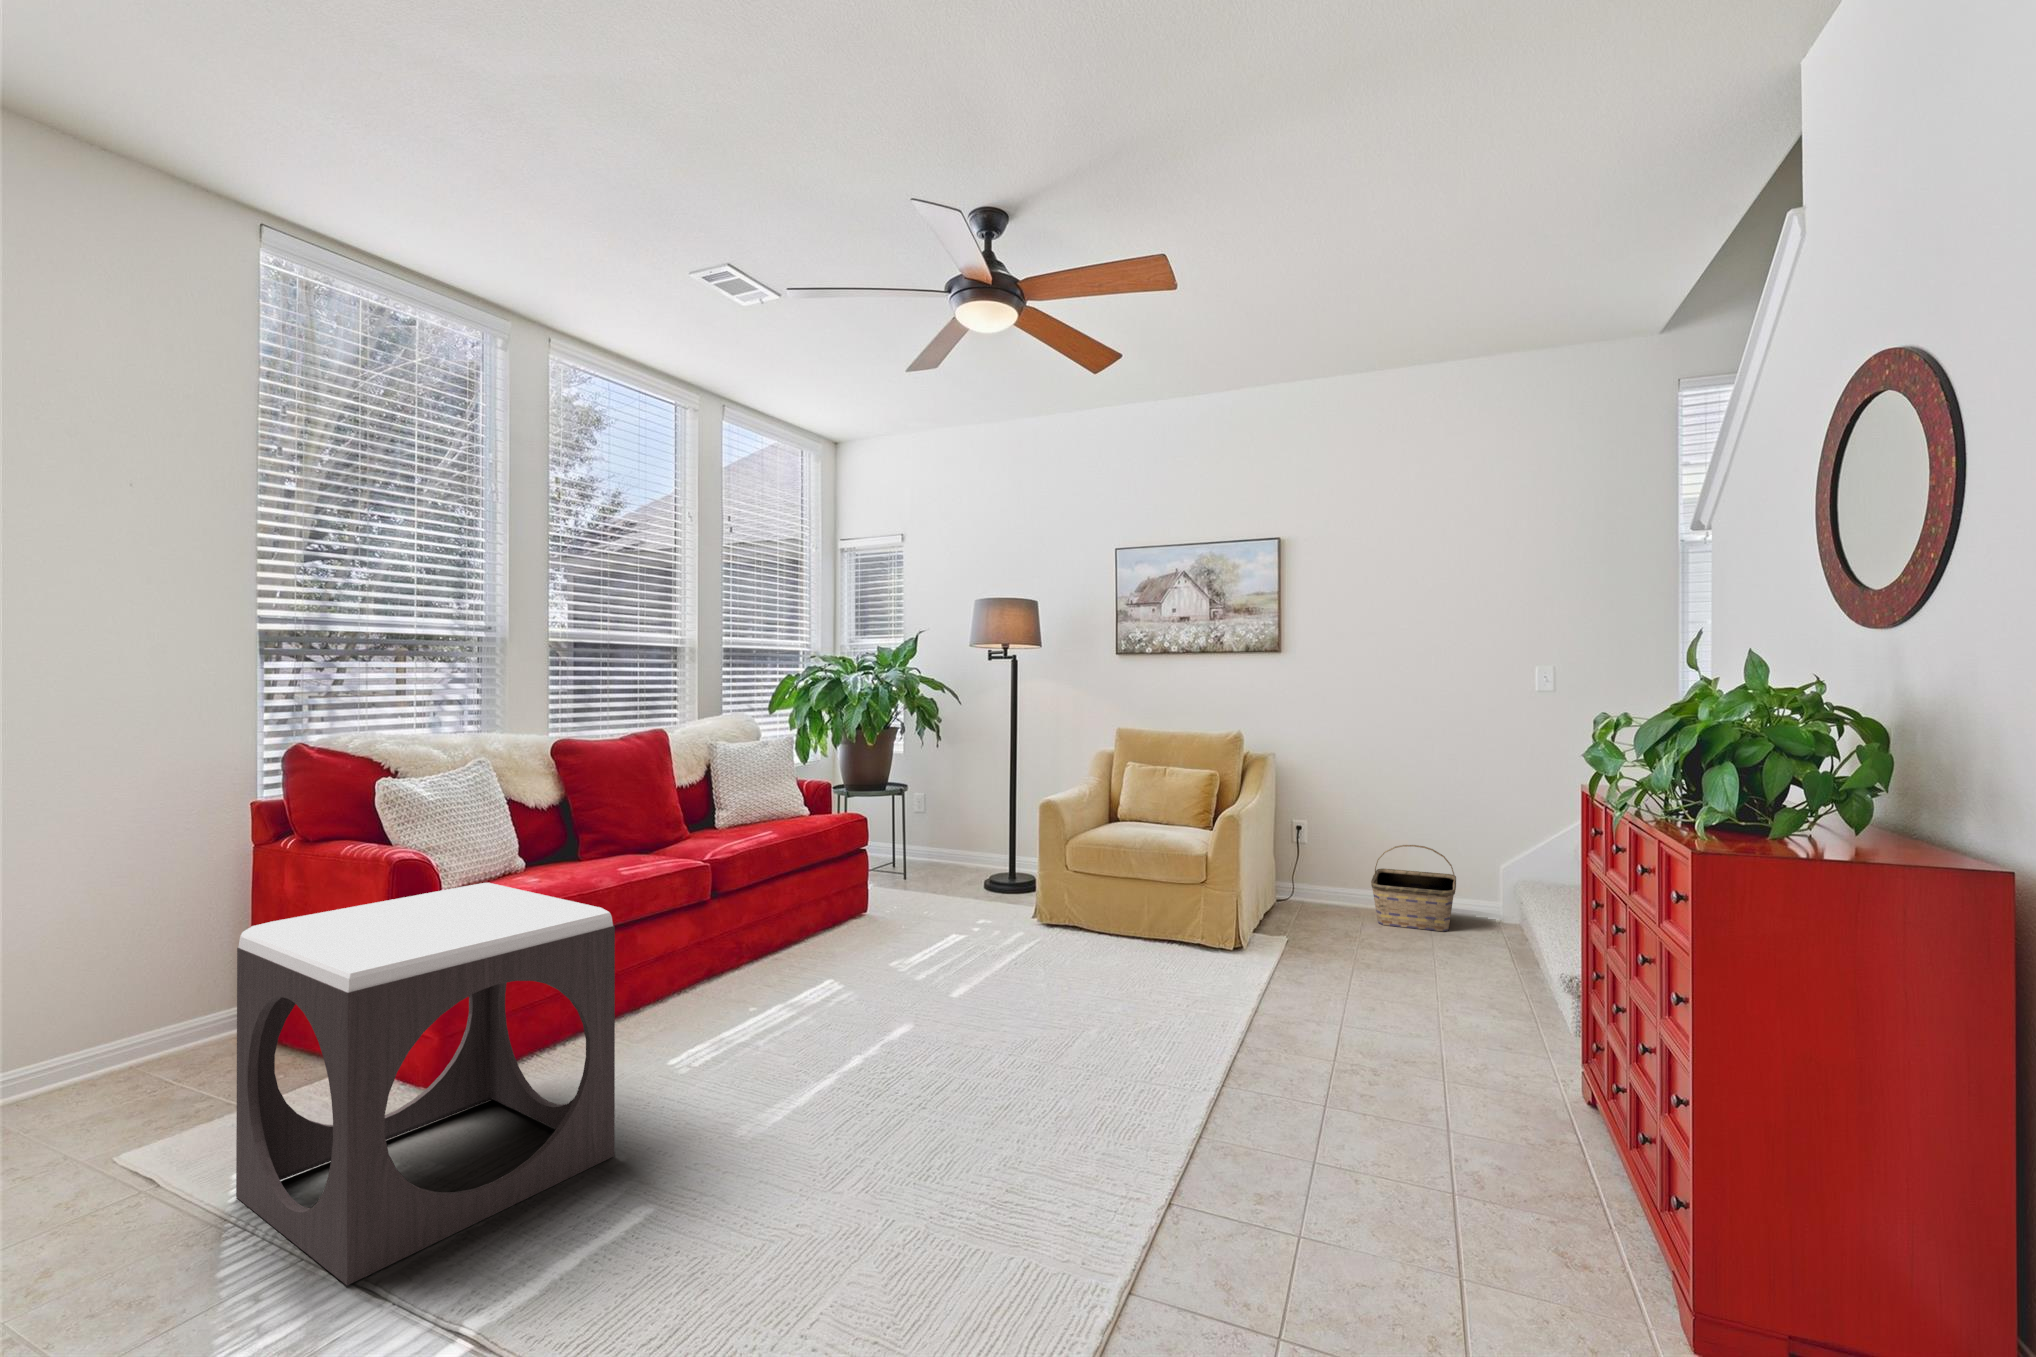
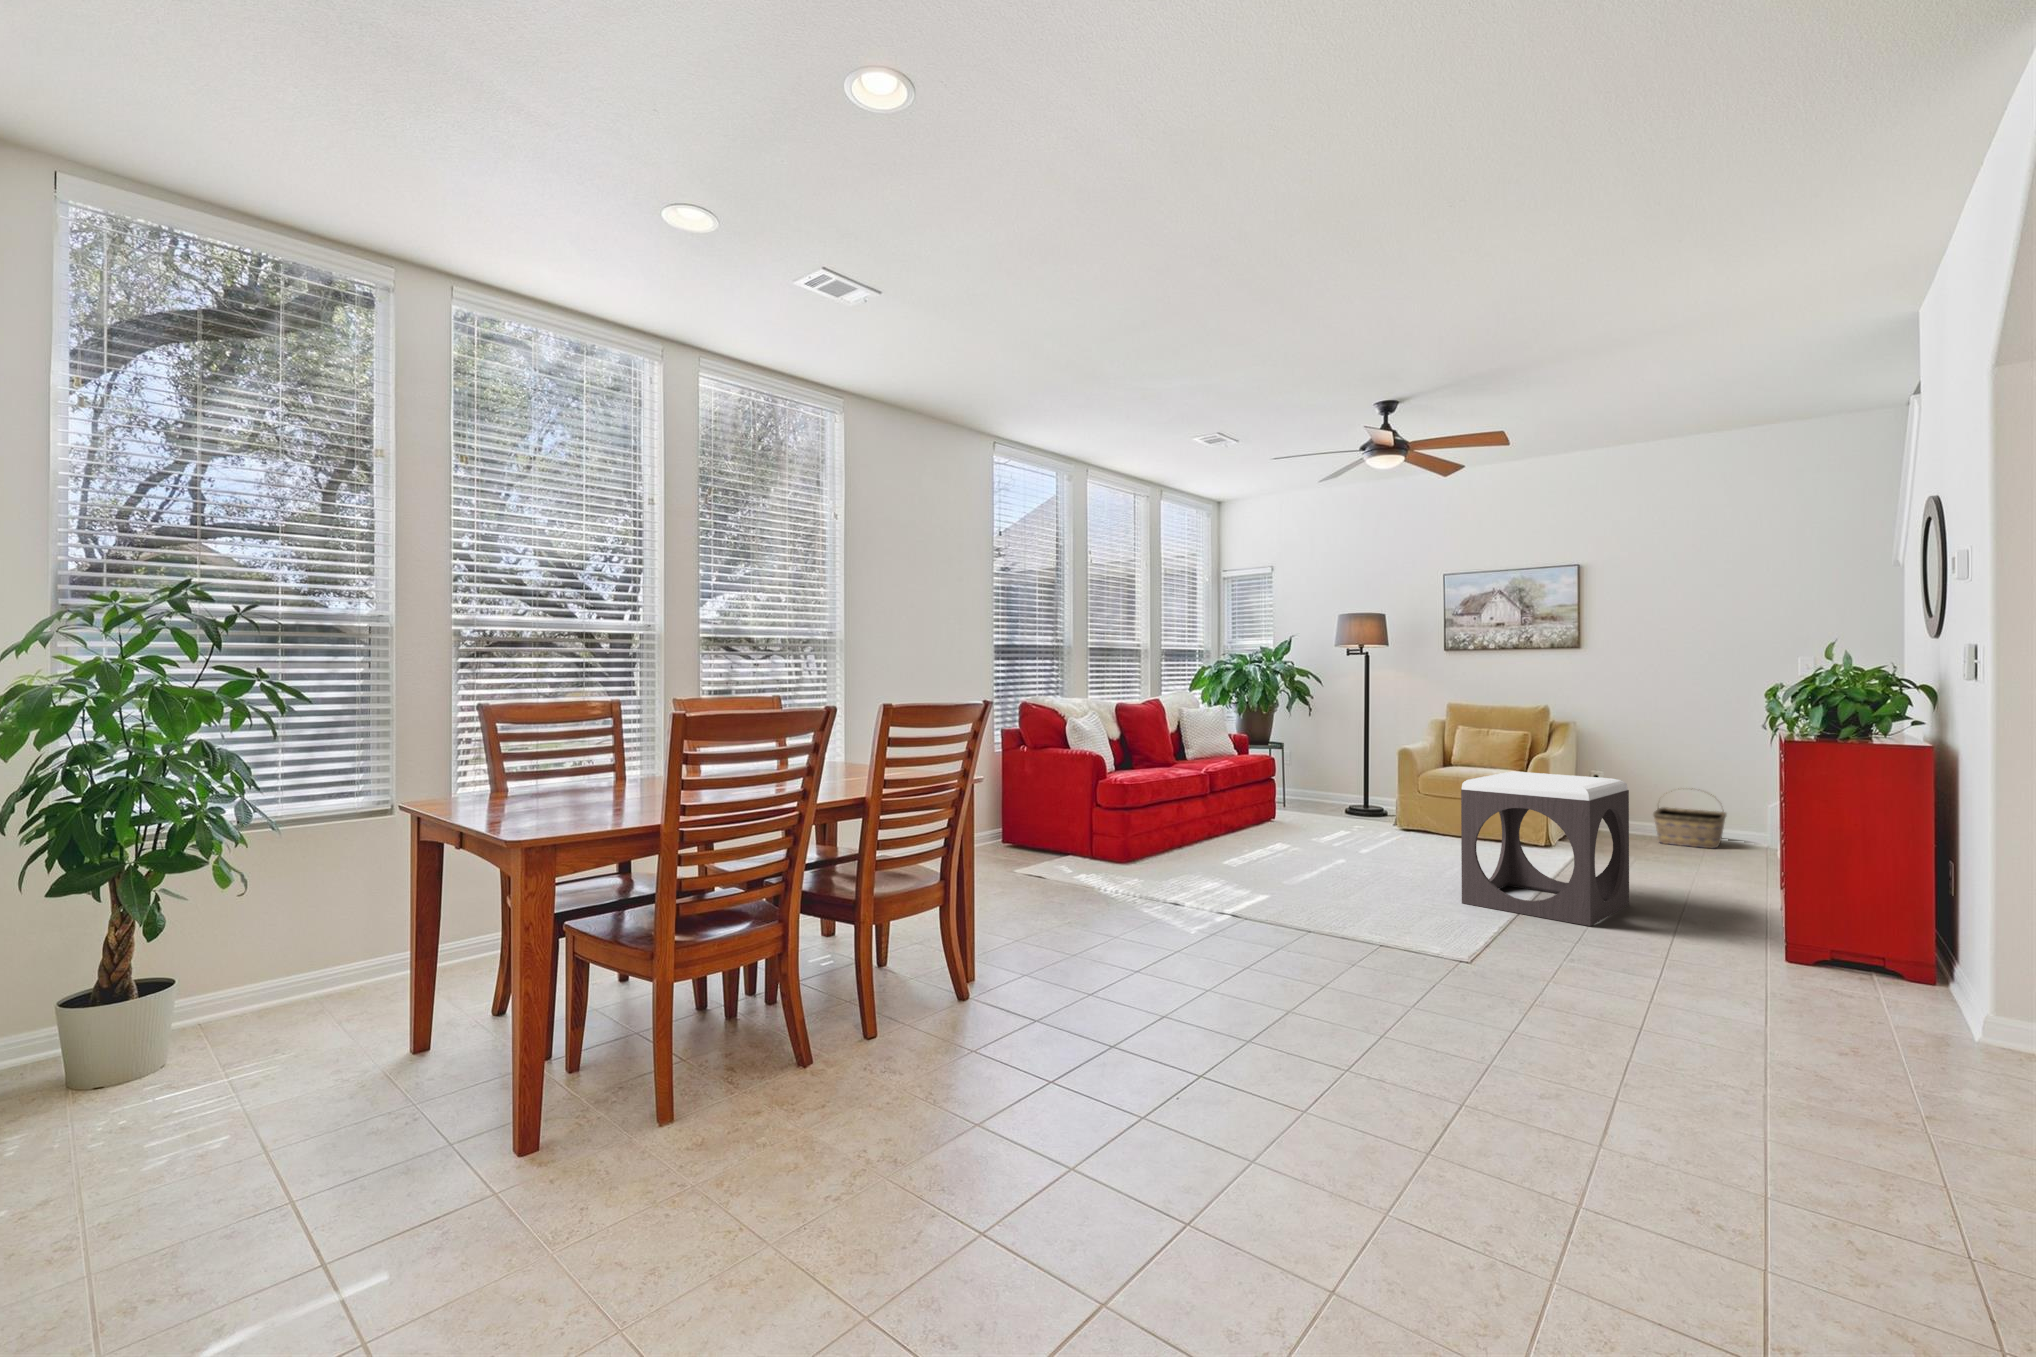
footstool: present [236,883,615,1285] -> present [1461,772,1629,926]

